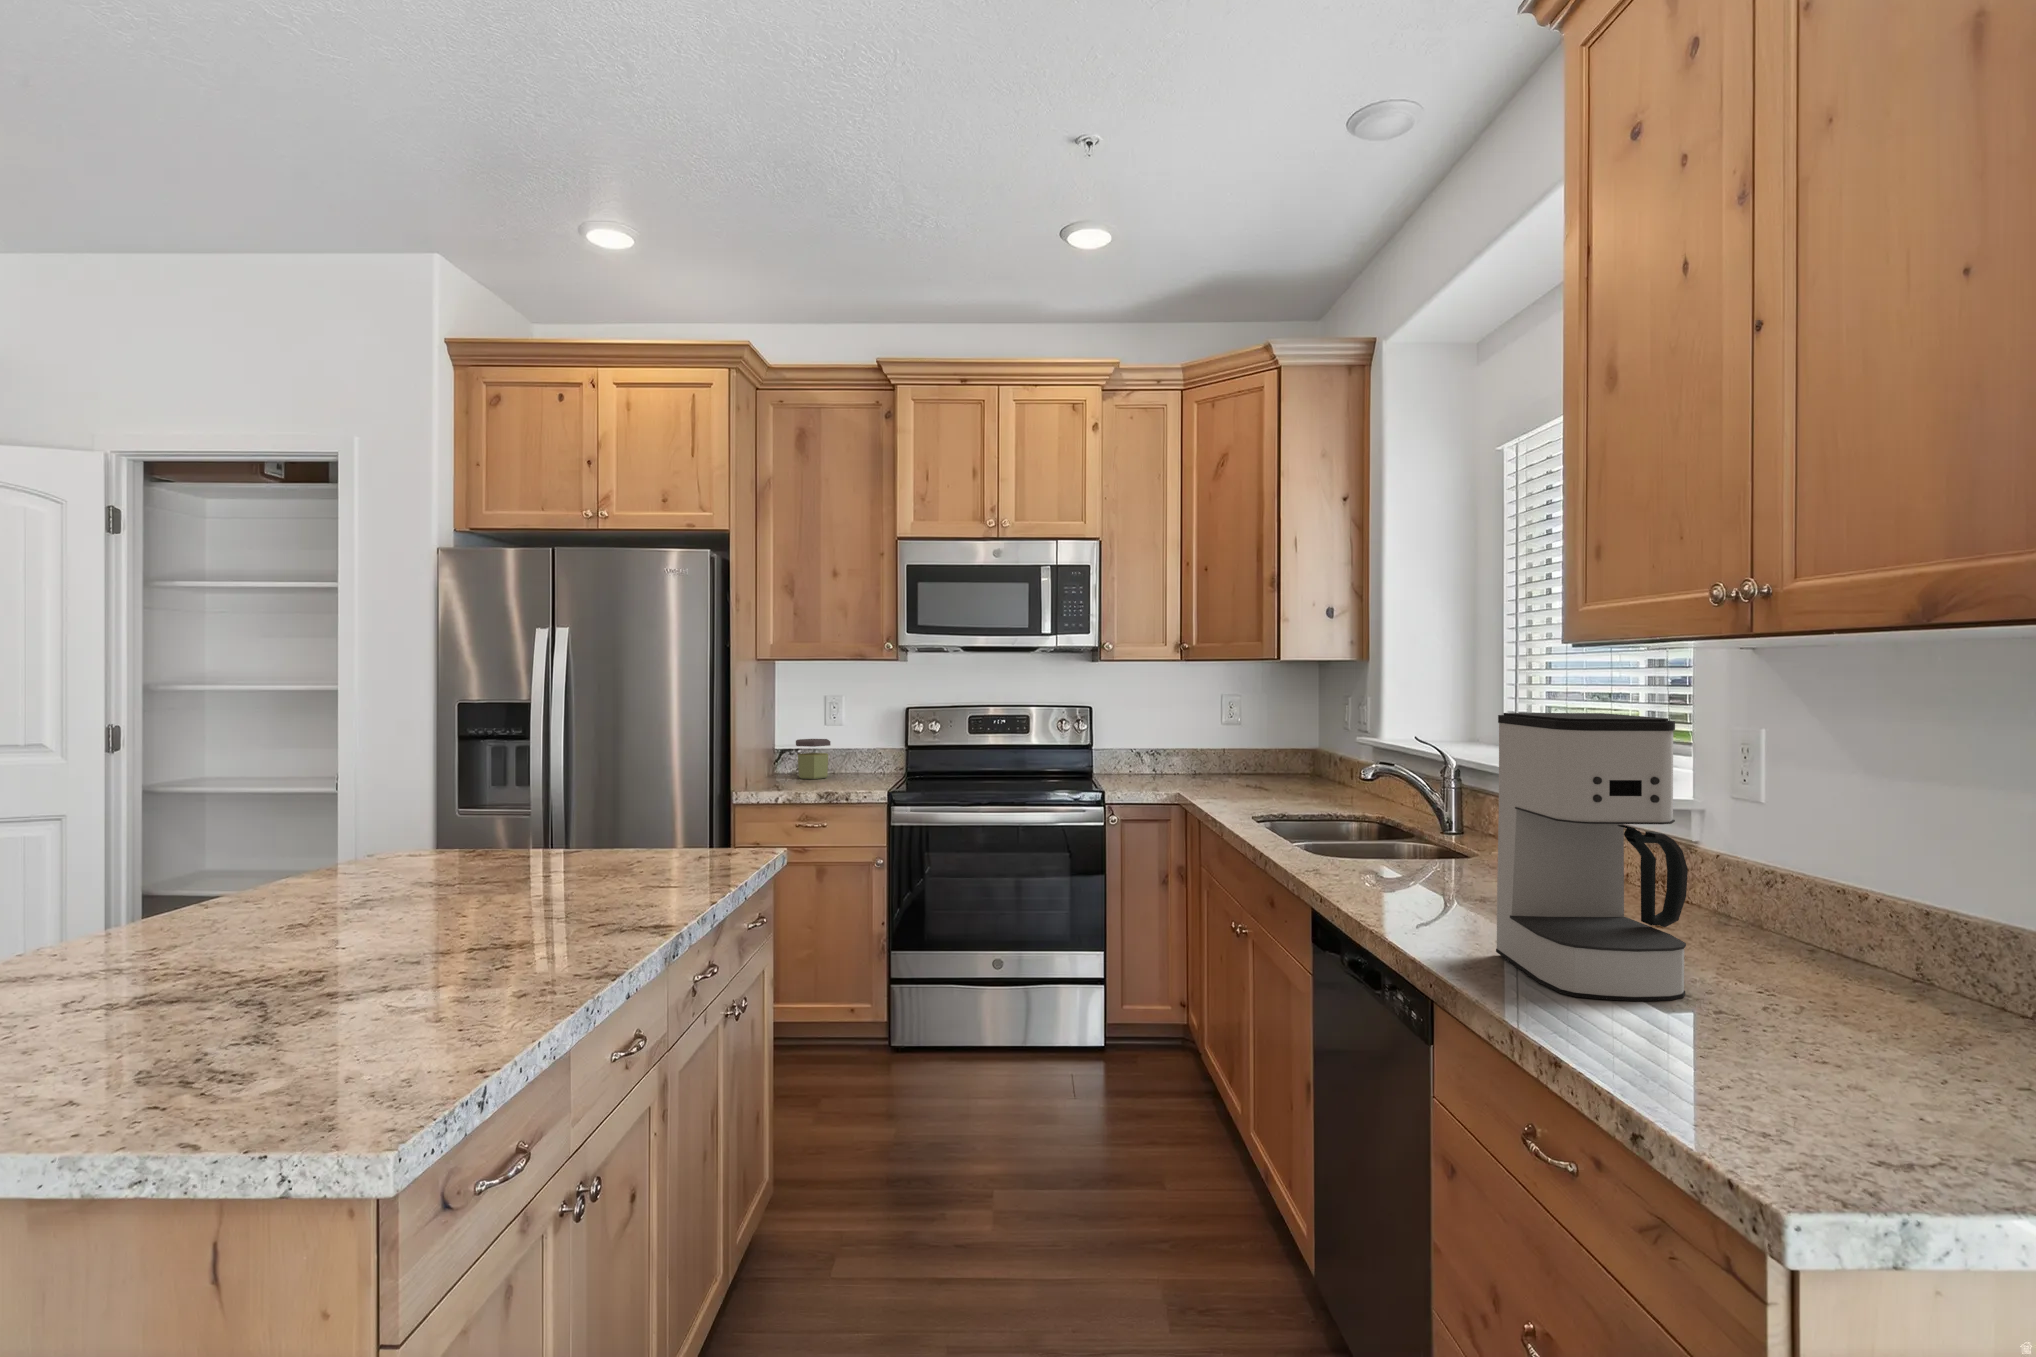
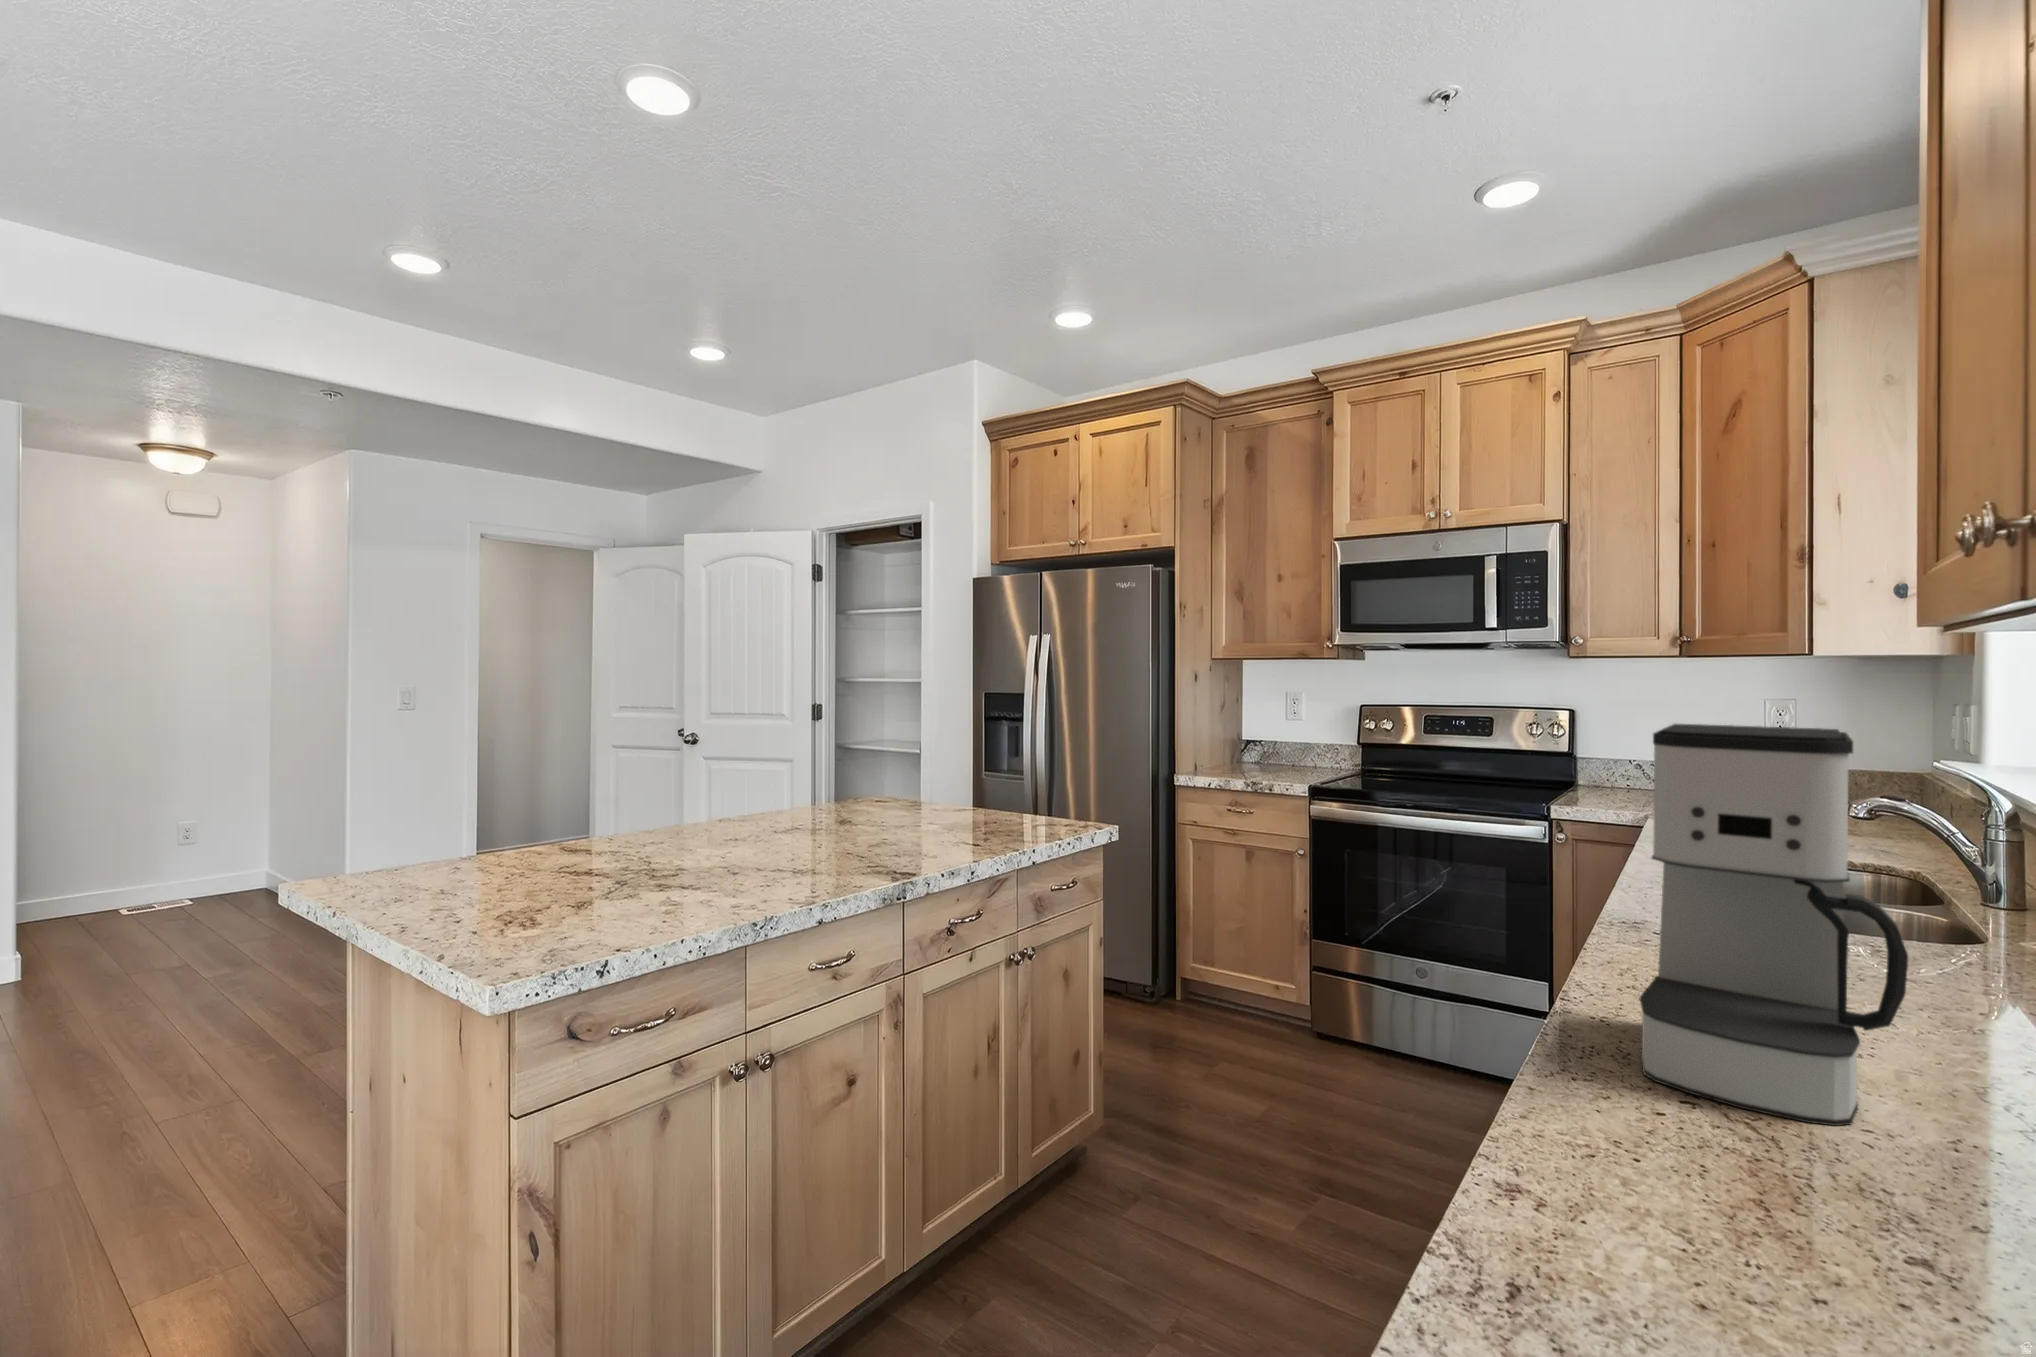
jar: present [796,739,830,779] -> none [1252,732,1286,769]

